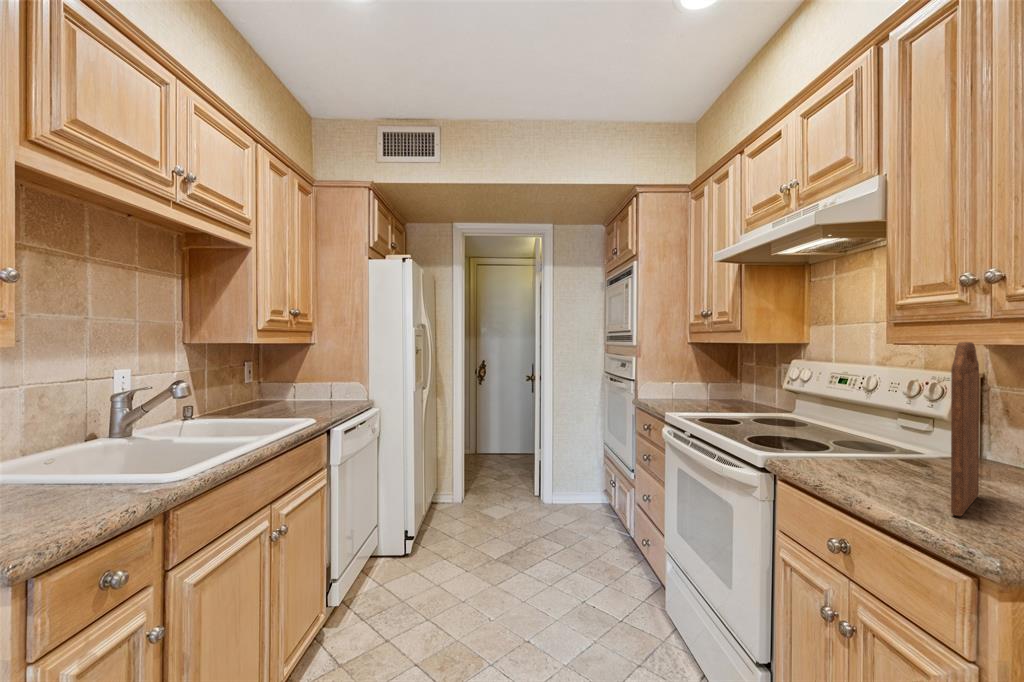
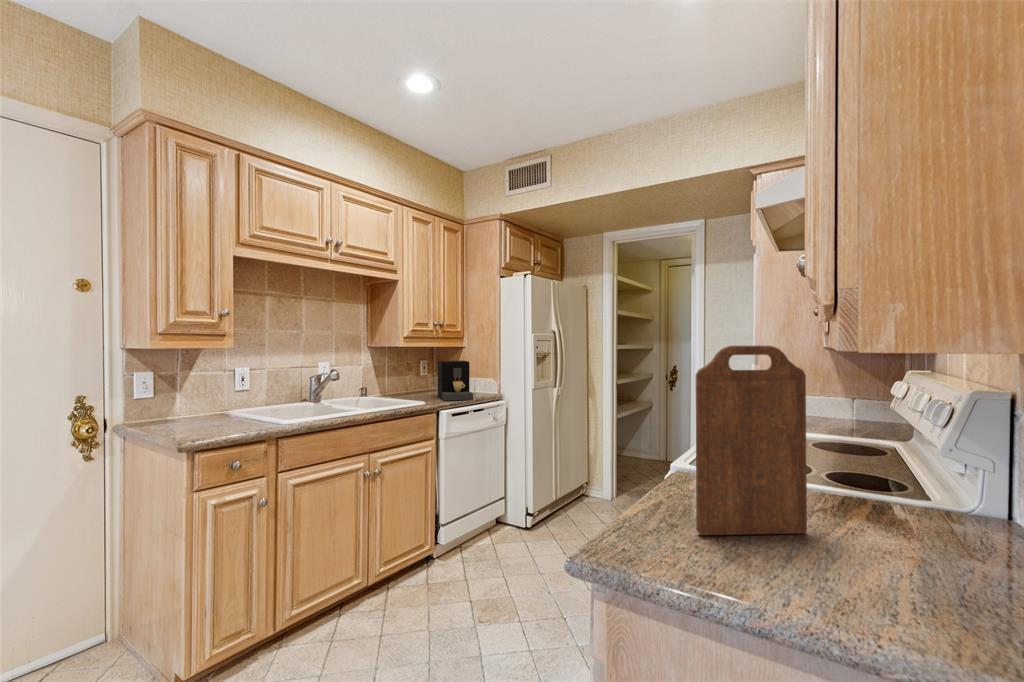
coffee maker: none [288,361,358,415] -> present [438,361,473,401]

